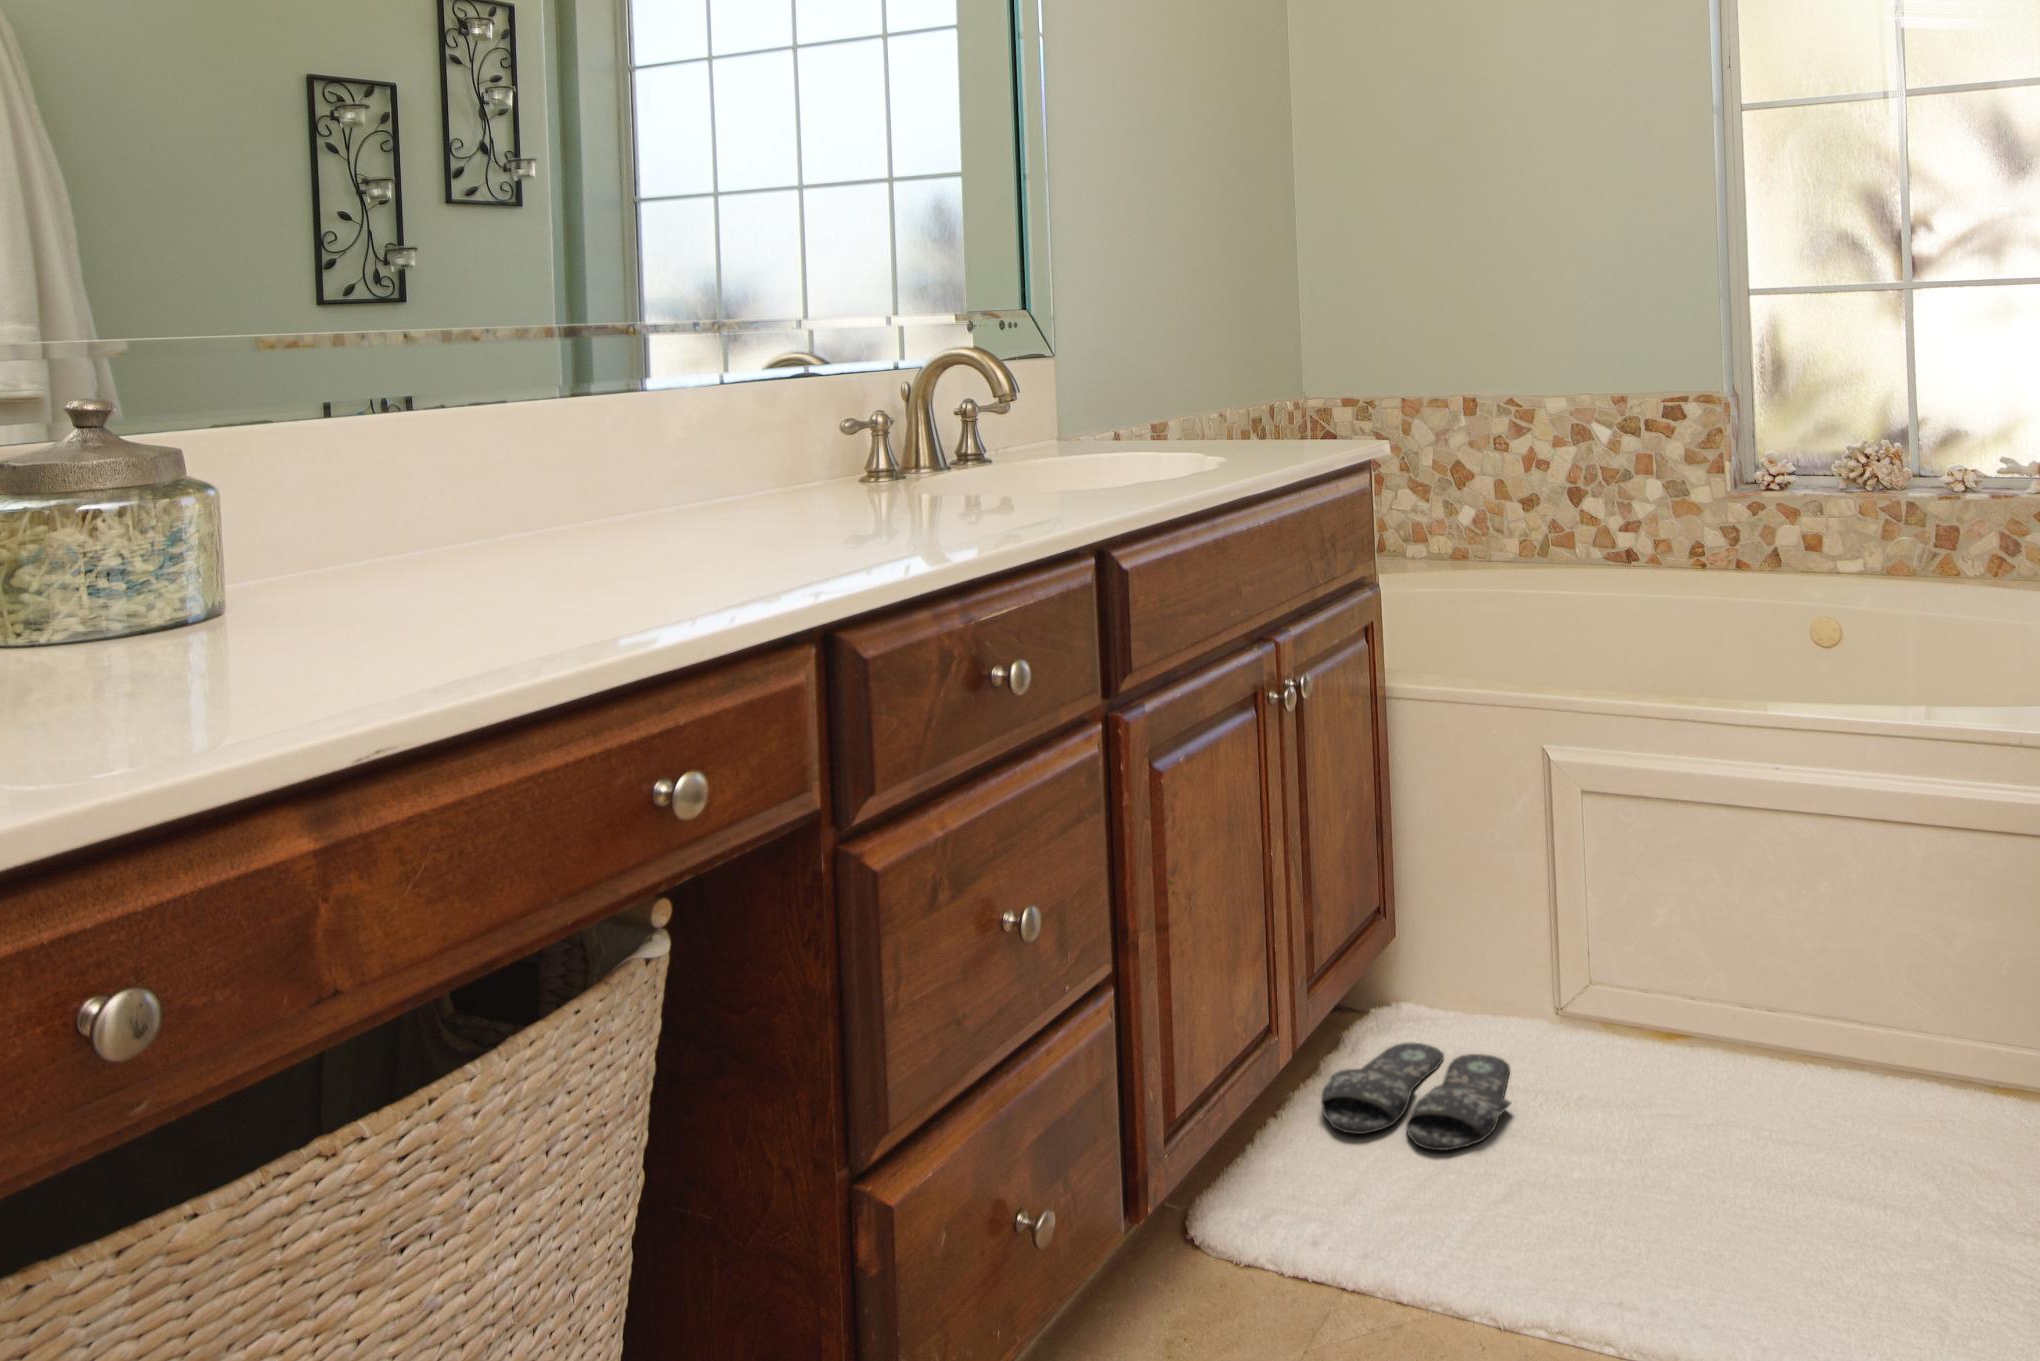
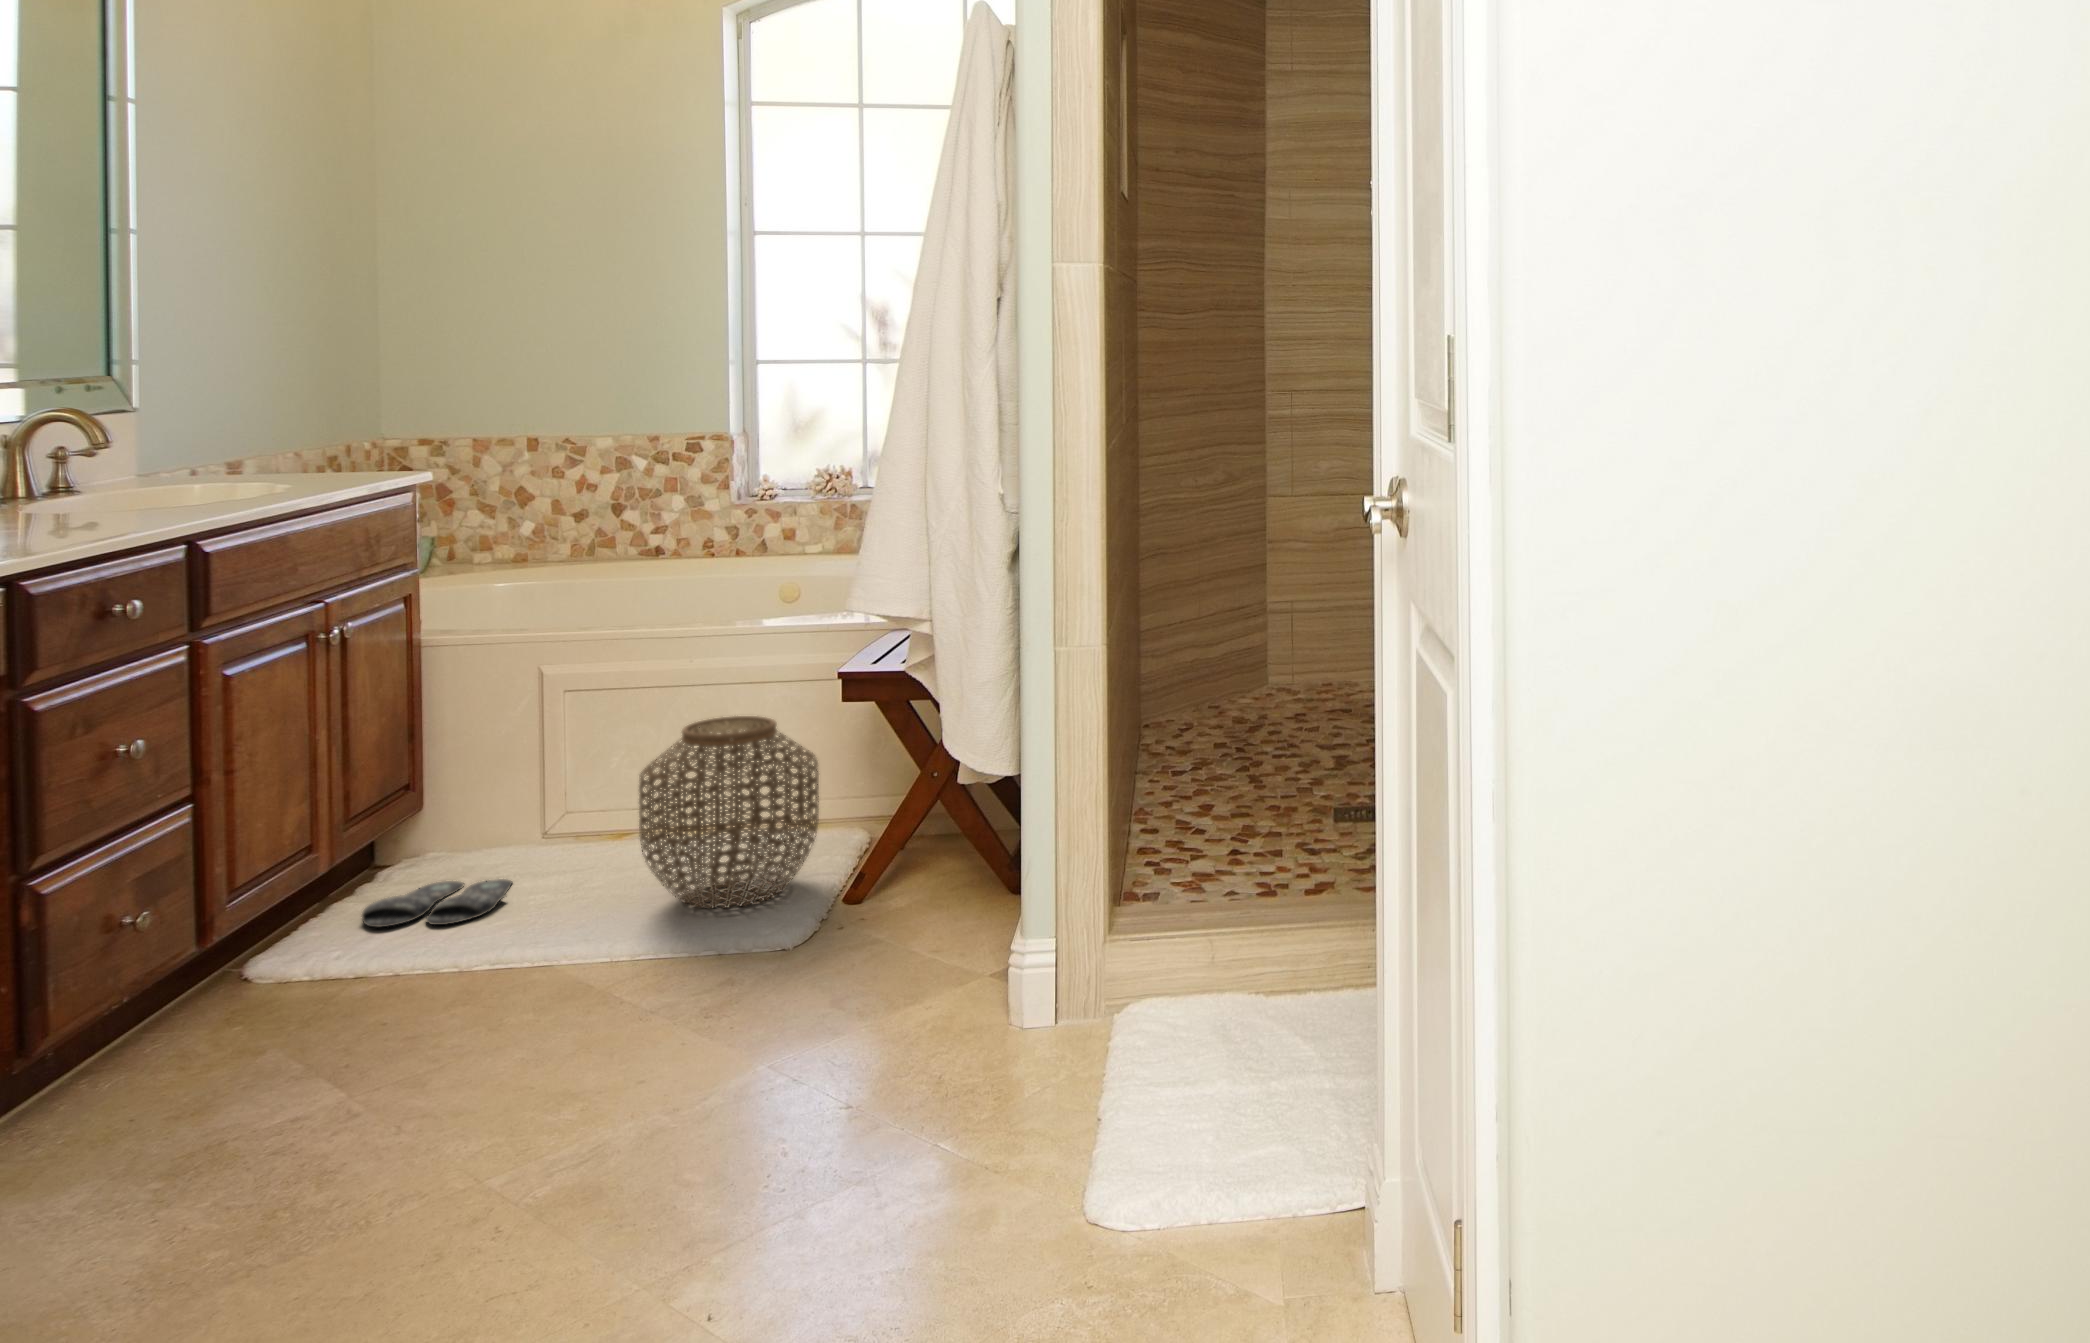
woven basket: none [1722,870,2032,1230] -> present [639,716,819,908]

